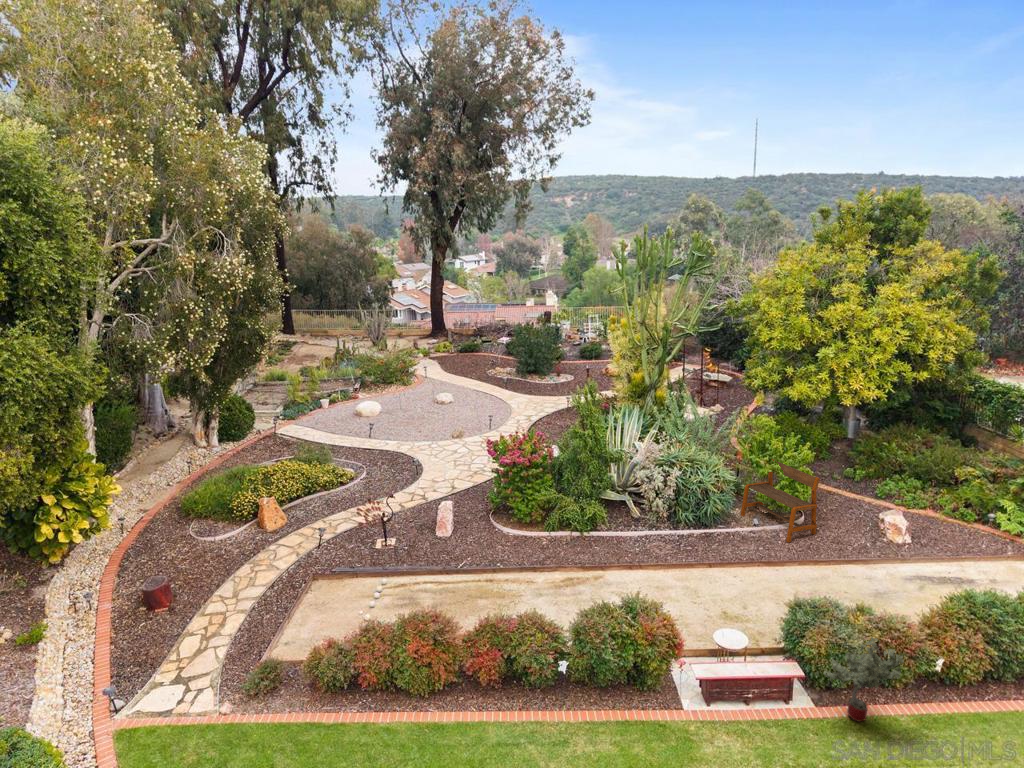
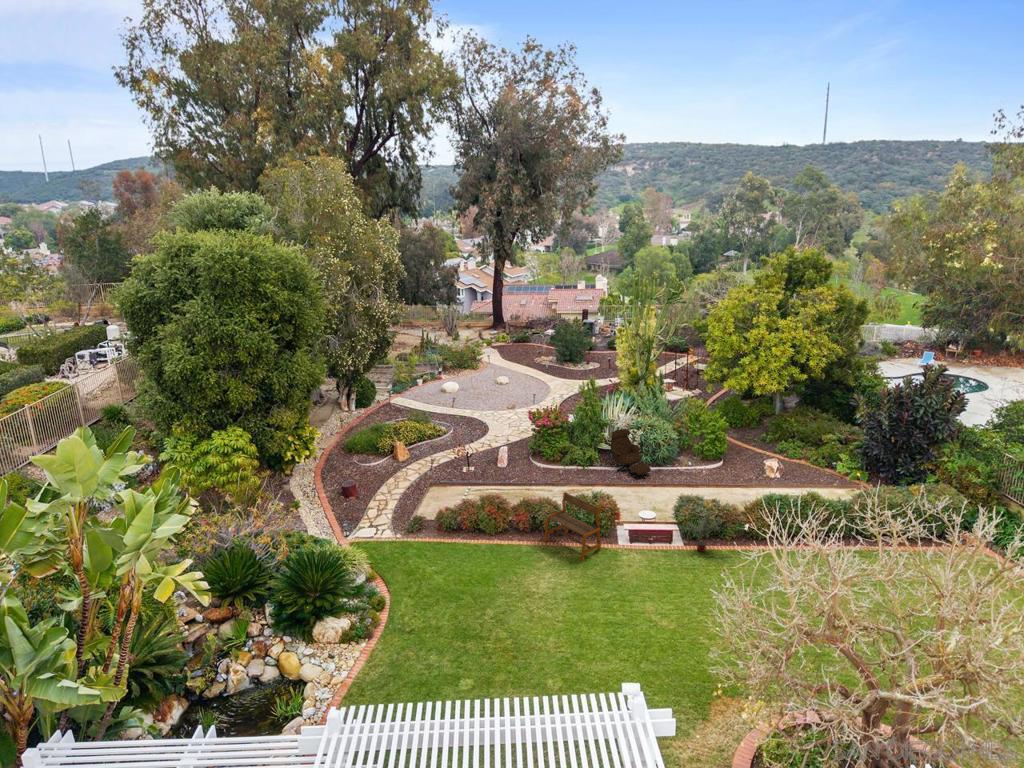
bench: present [741,459,820,542] -> present [544,492,601,561]
lounge chair: none [627,467,698,552] -> present [610,429,651,479]

